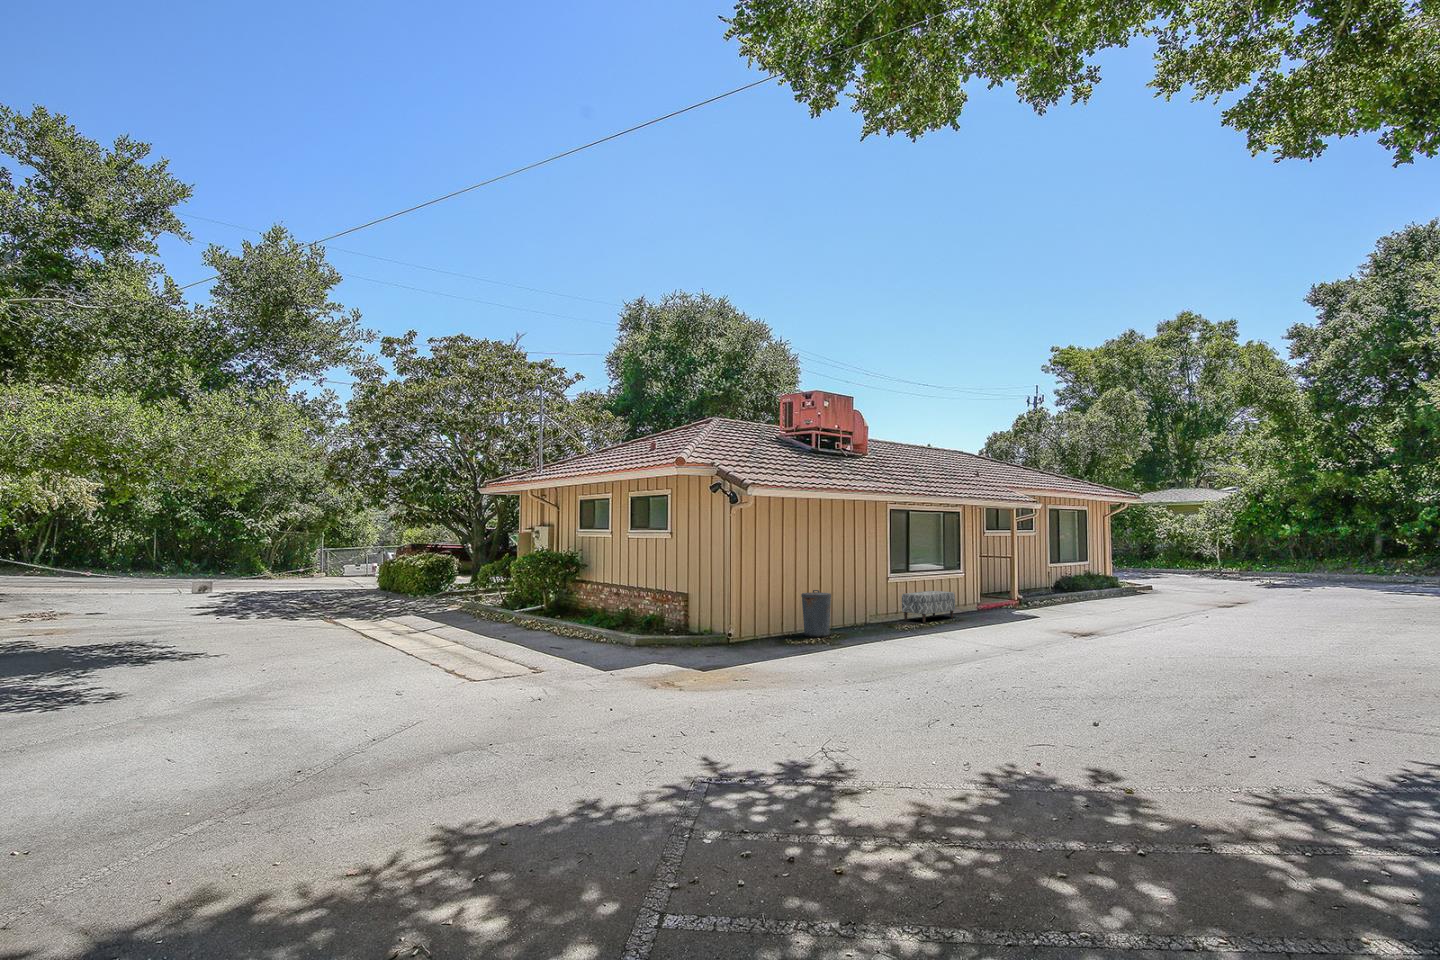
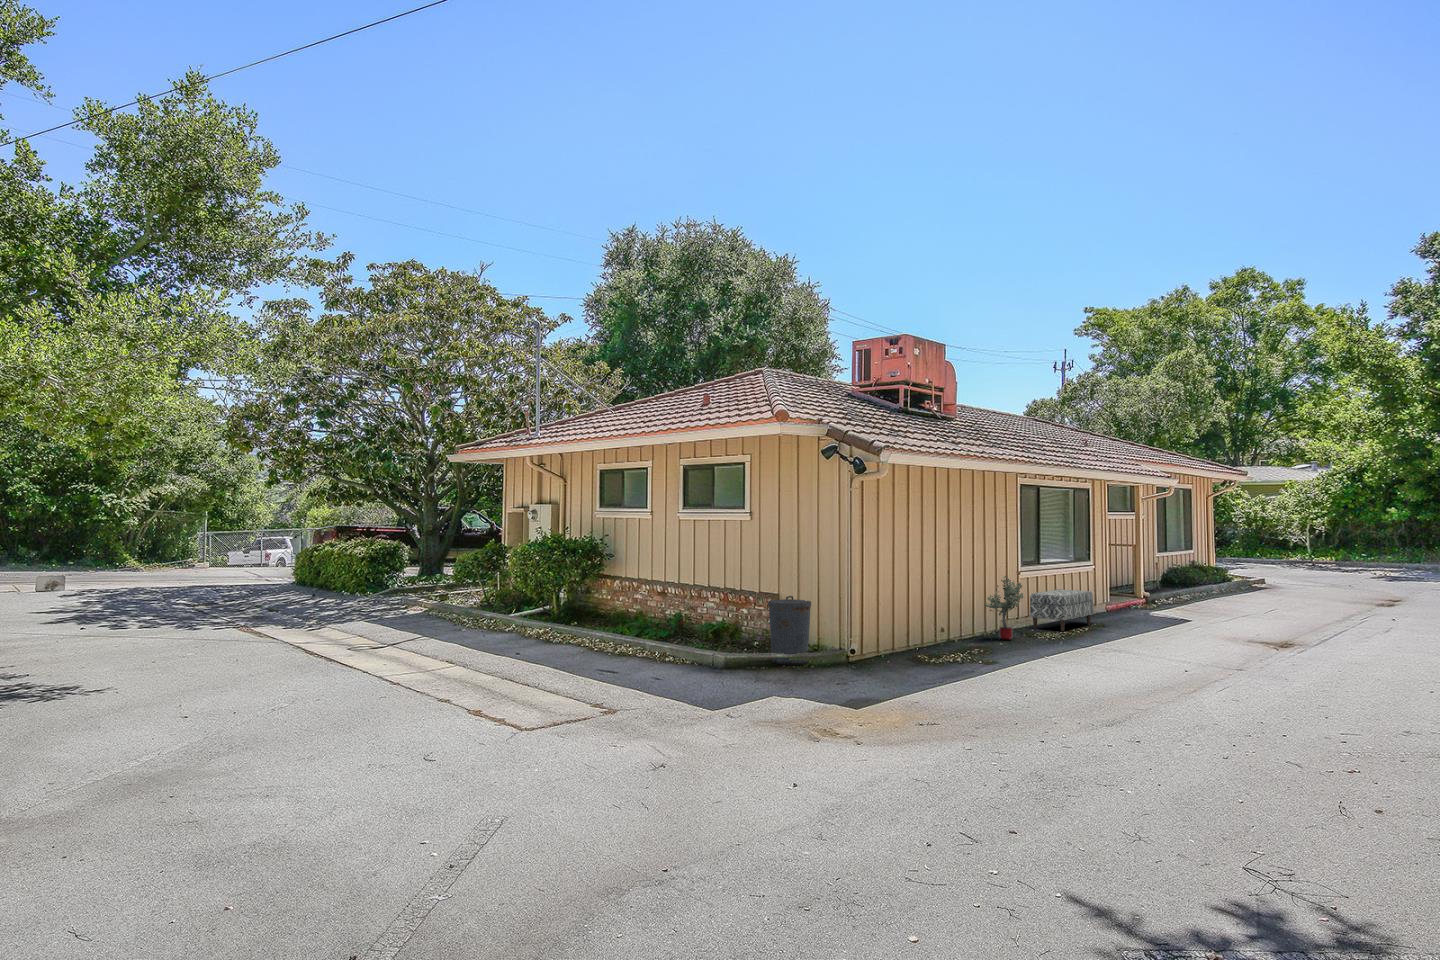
potted tree: none [855,579,887,628] -> present [985,576,1024,640]
trash can: present [801,590,831,637] -> present [768,596,811,665]

